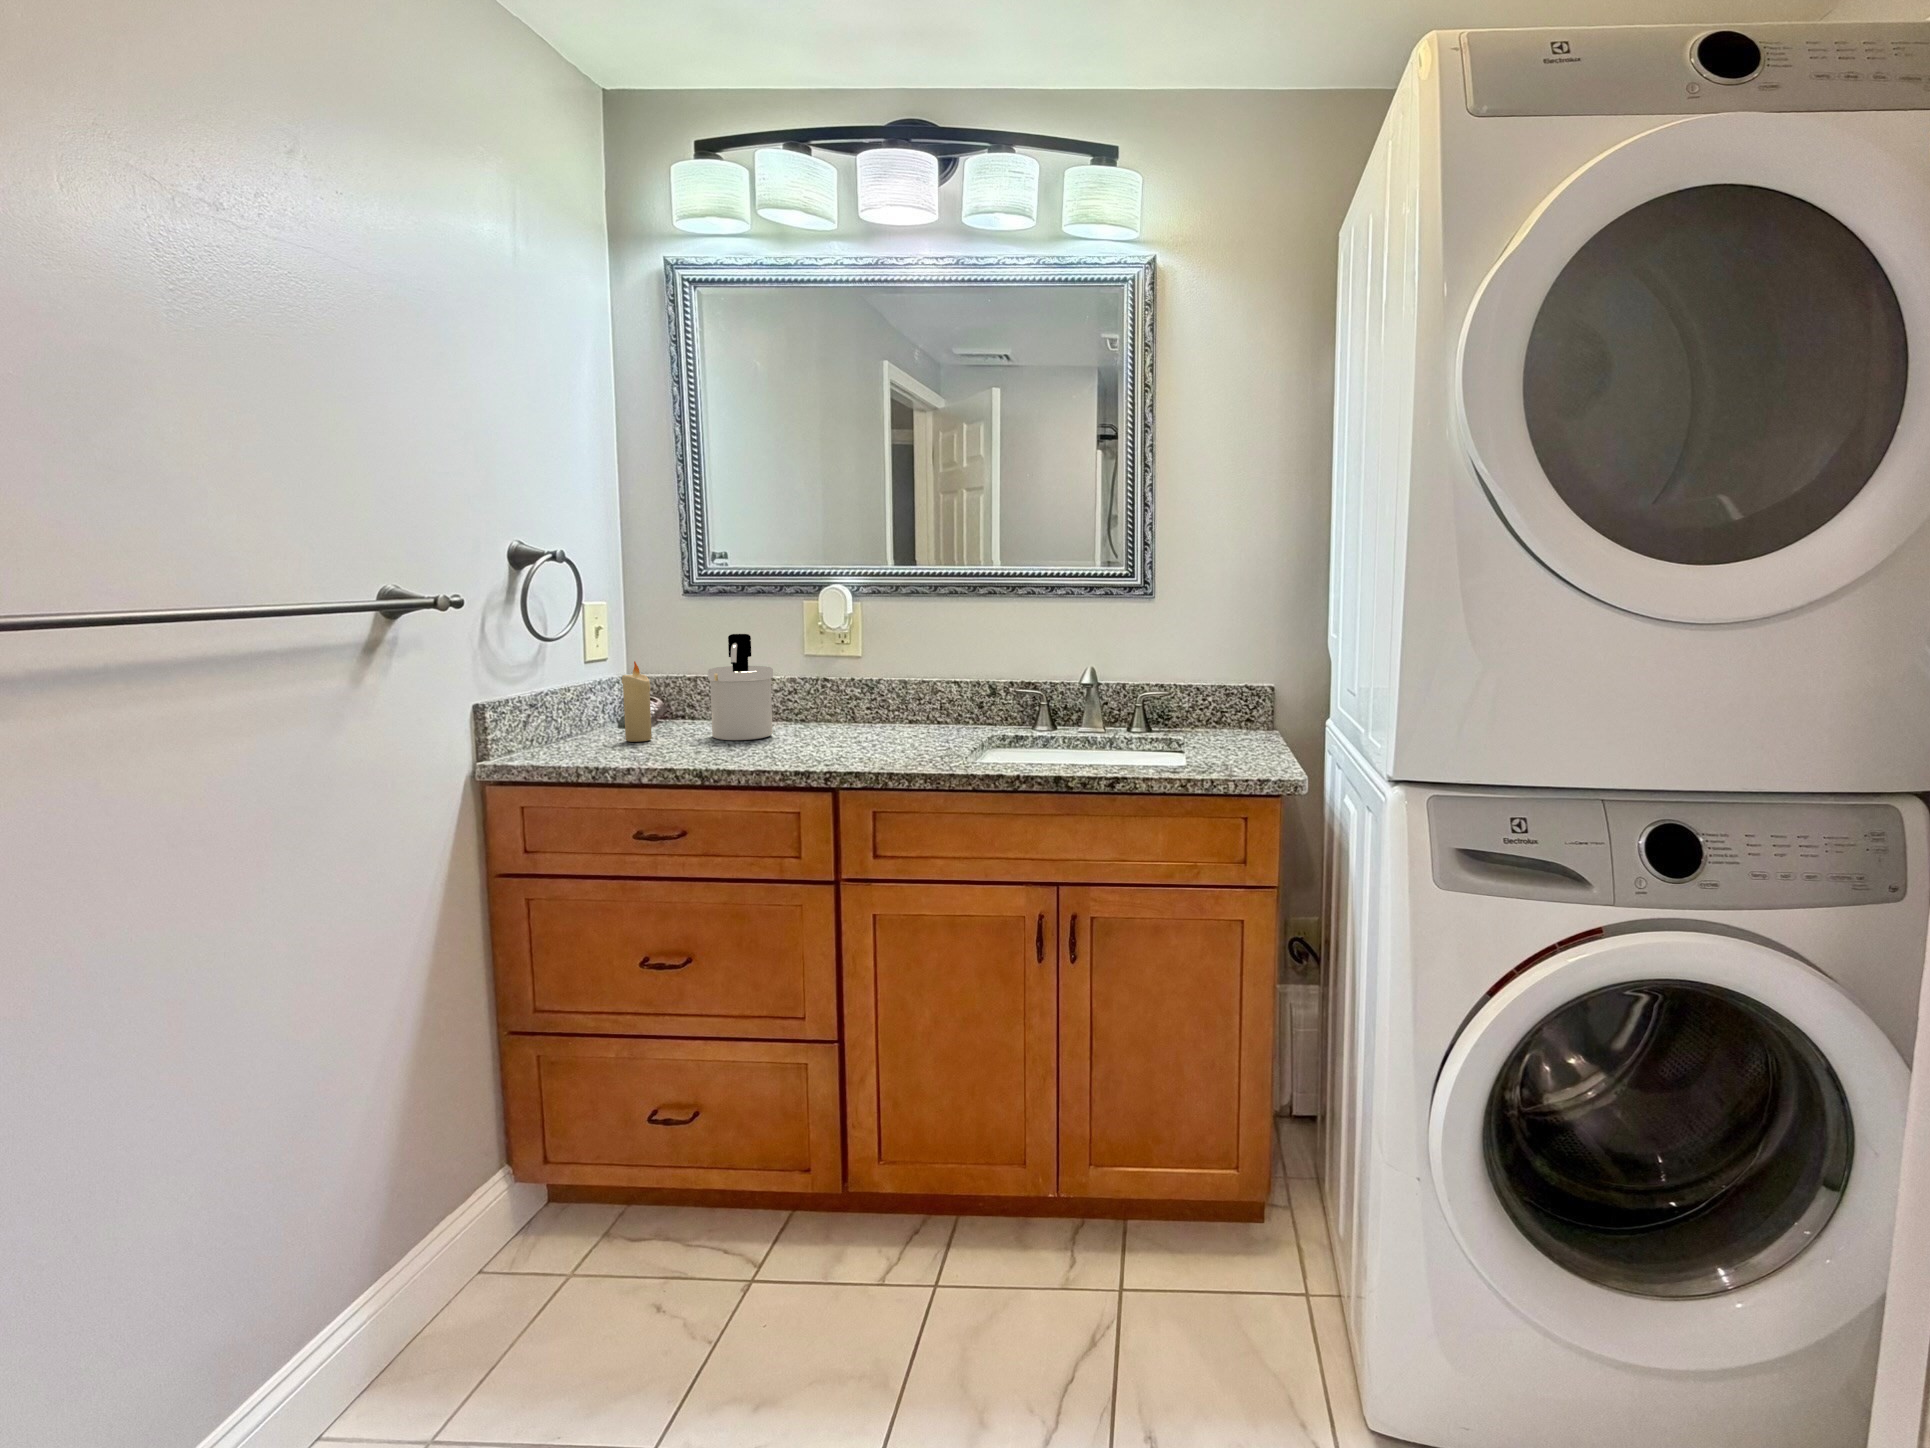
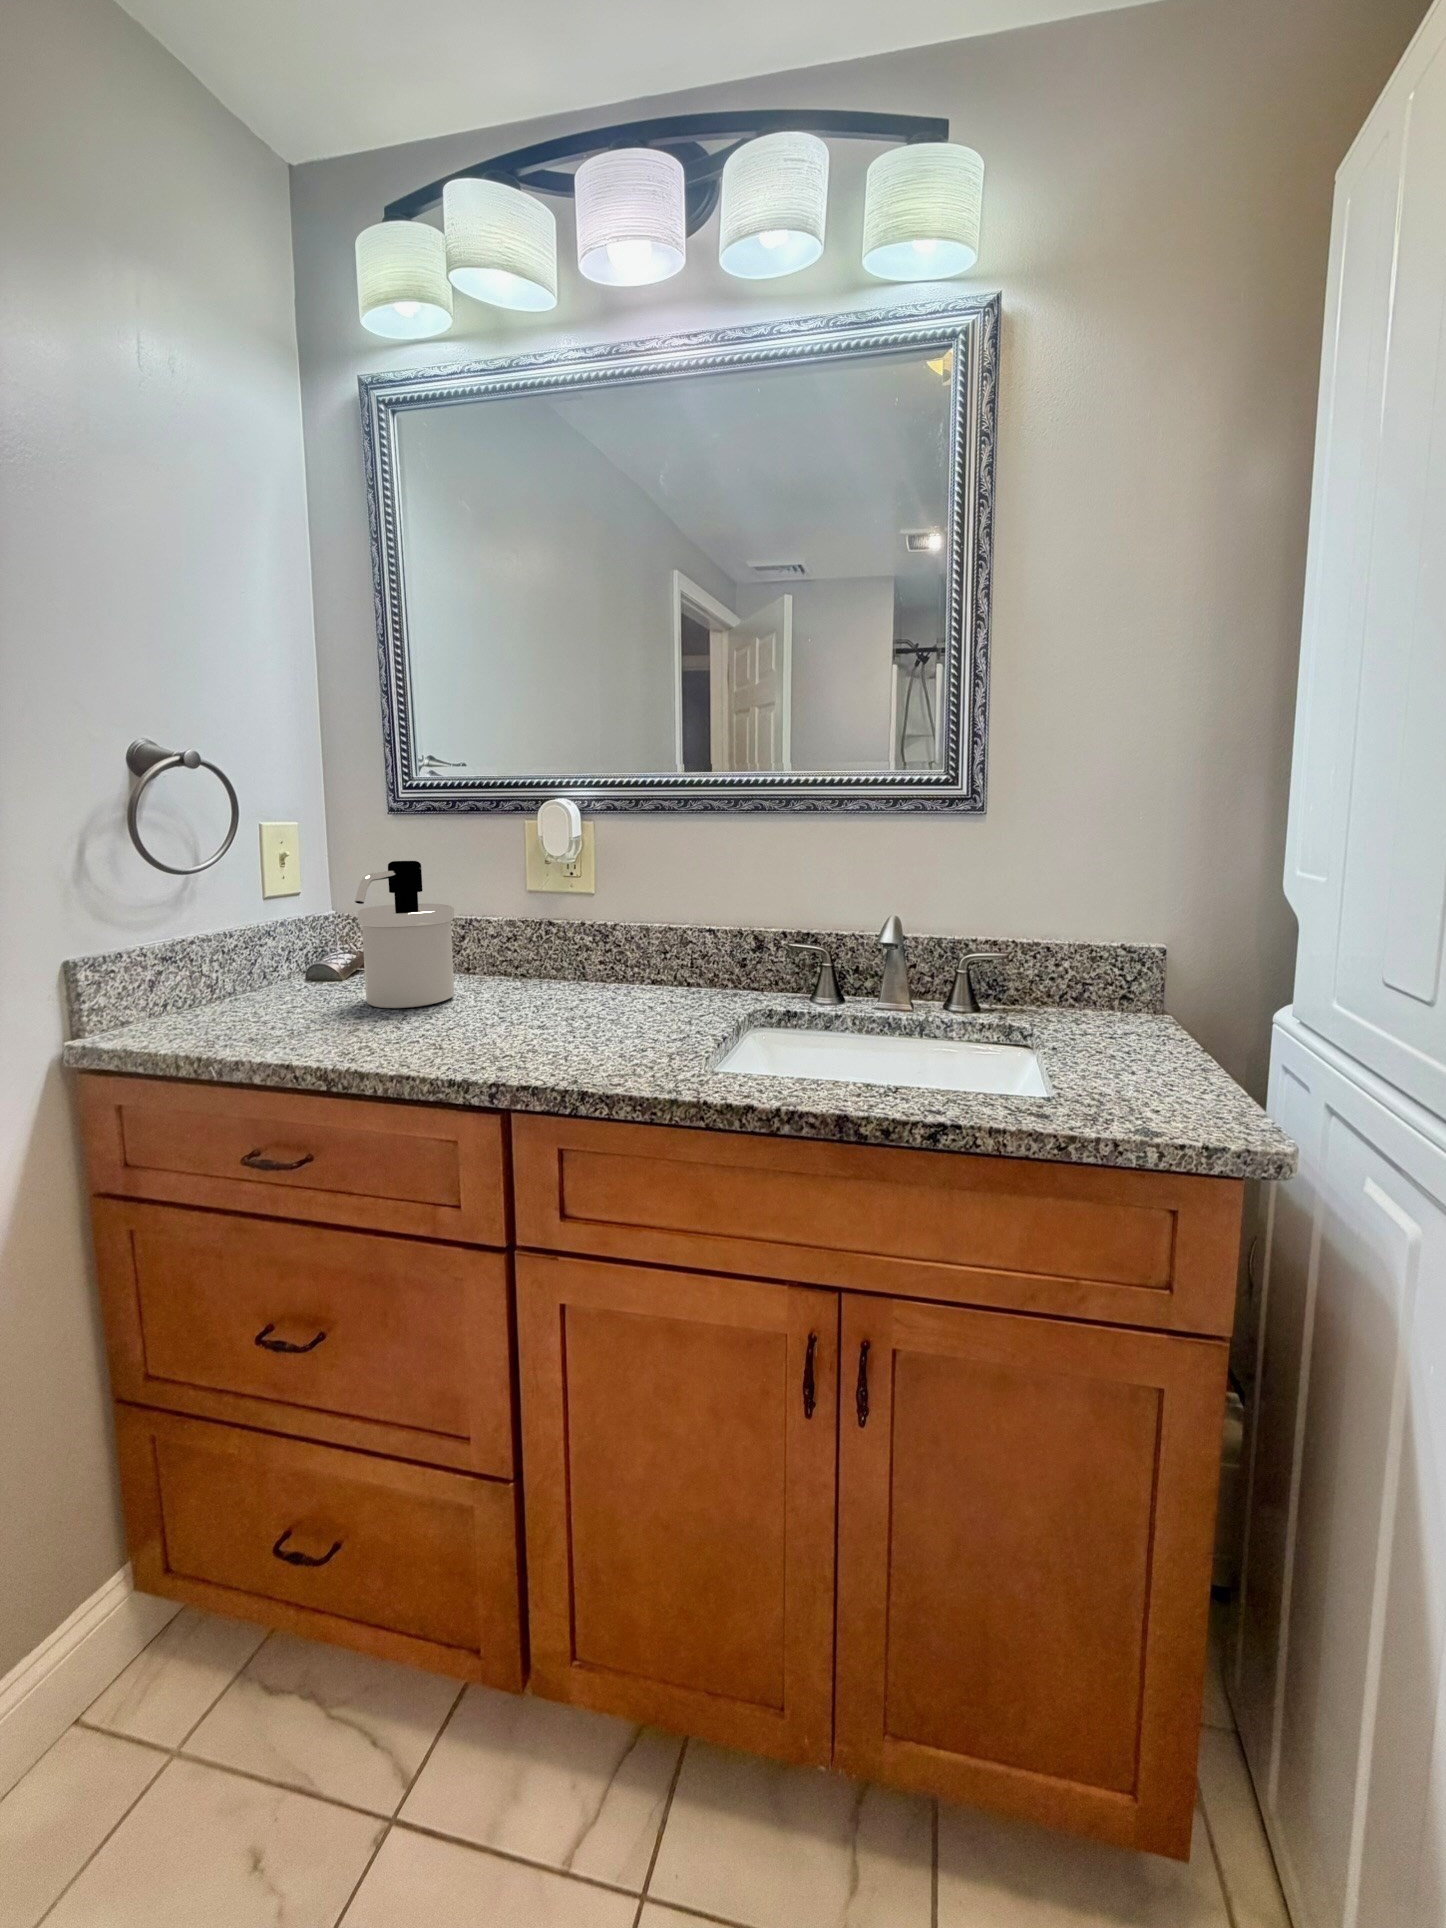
candle: present [622,661,652,742] -> none [231,896,279,1008]

